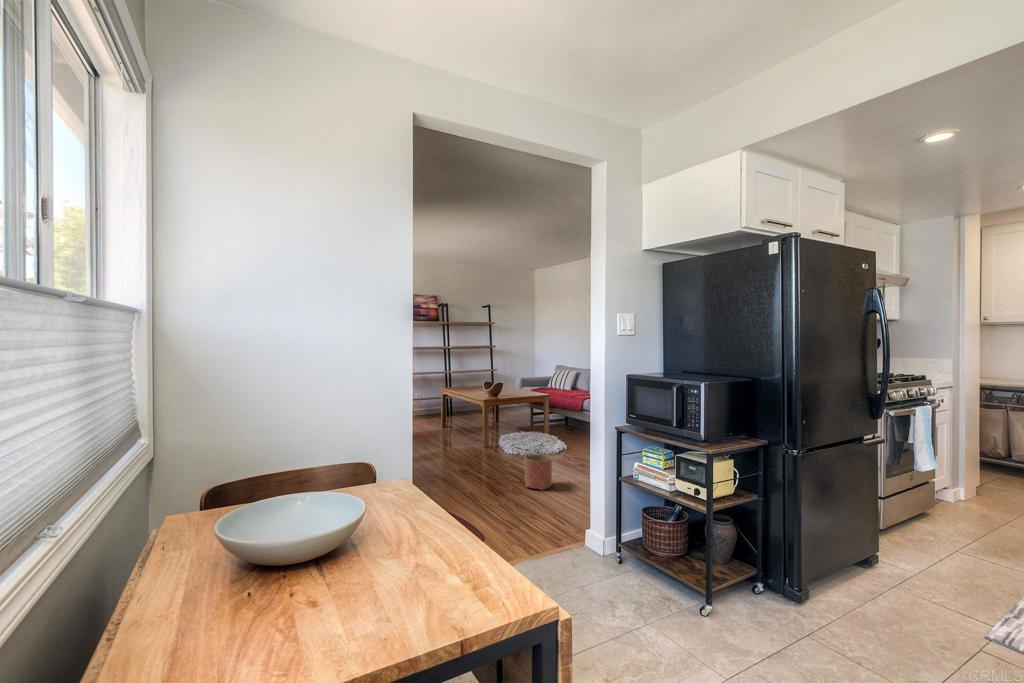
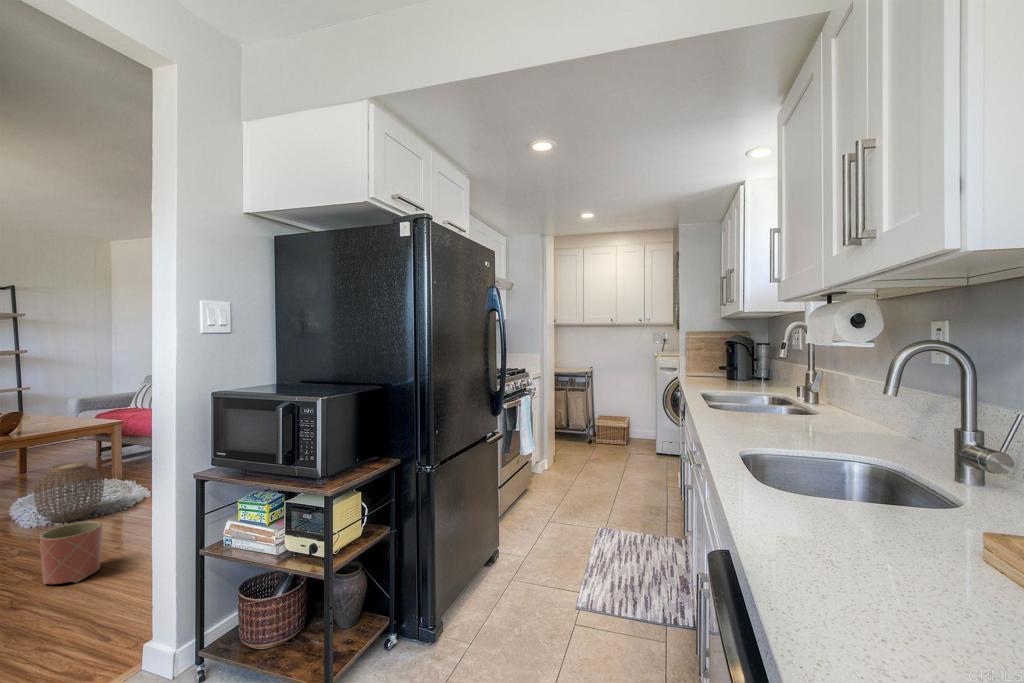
woven basket: none [512,419,545,455] -> present [34,462,104,522]

